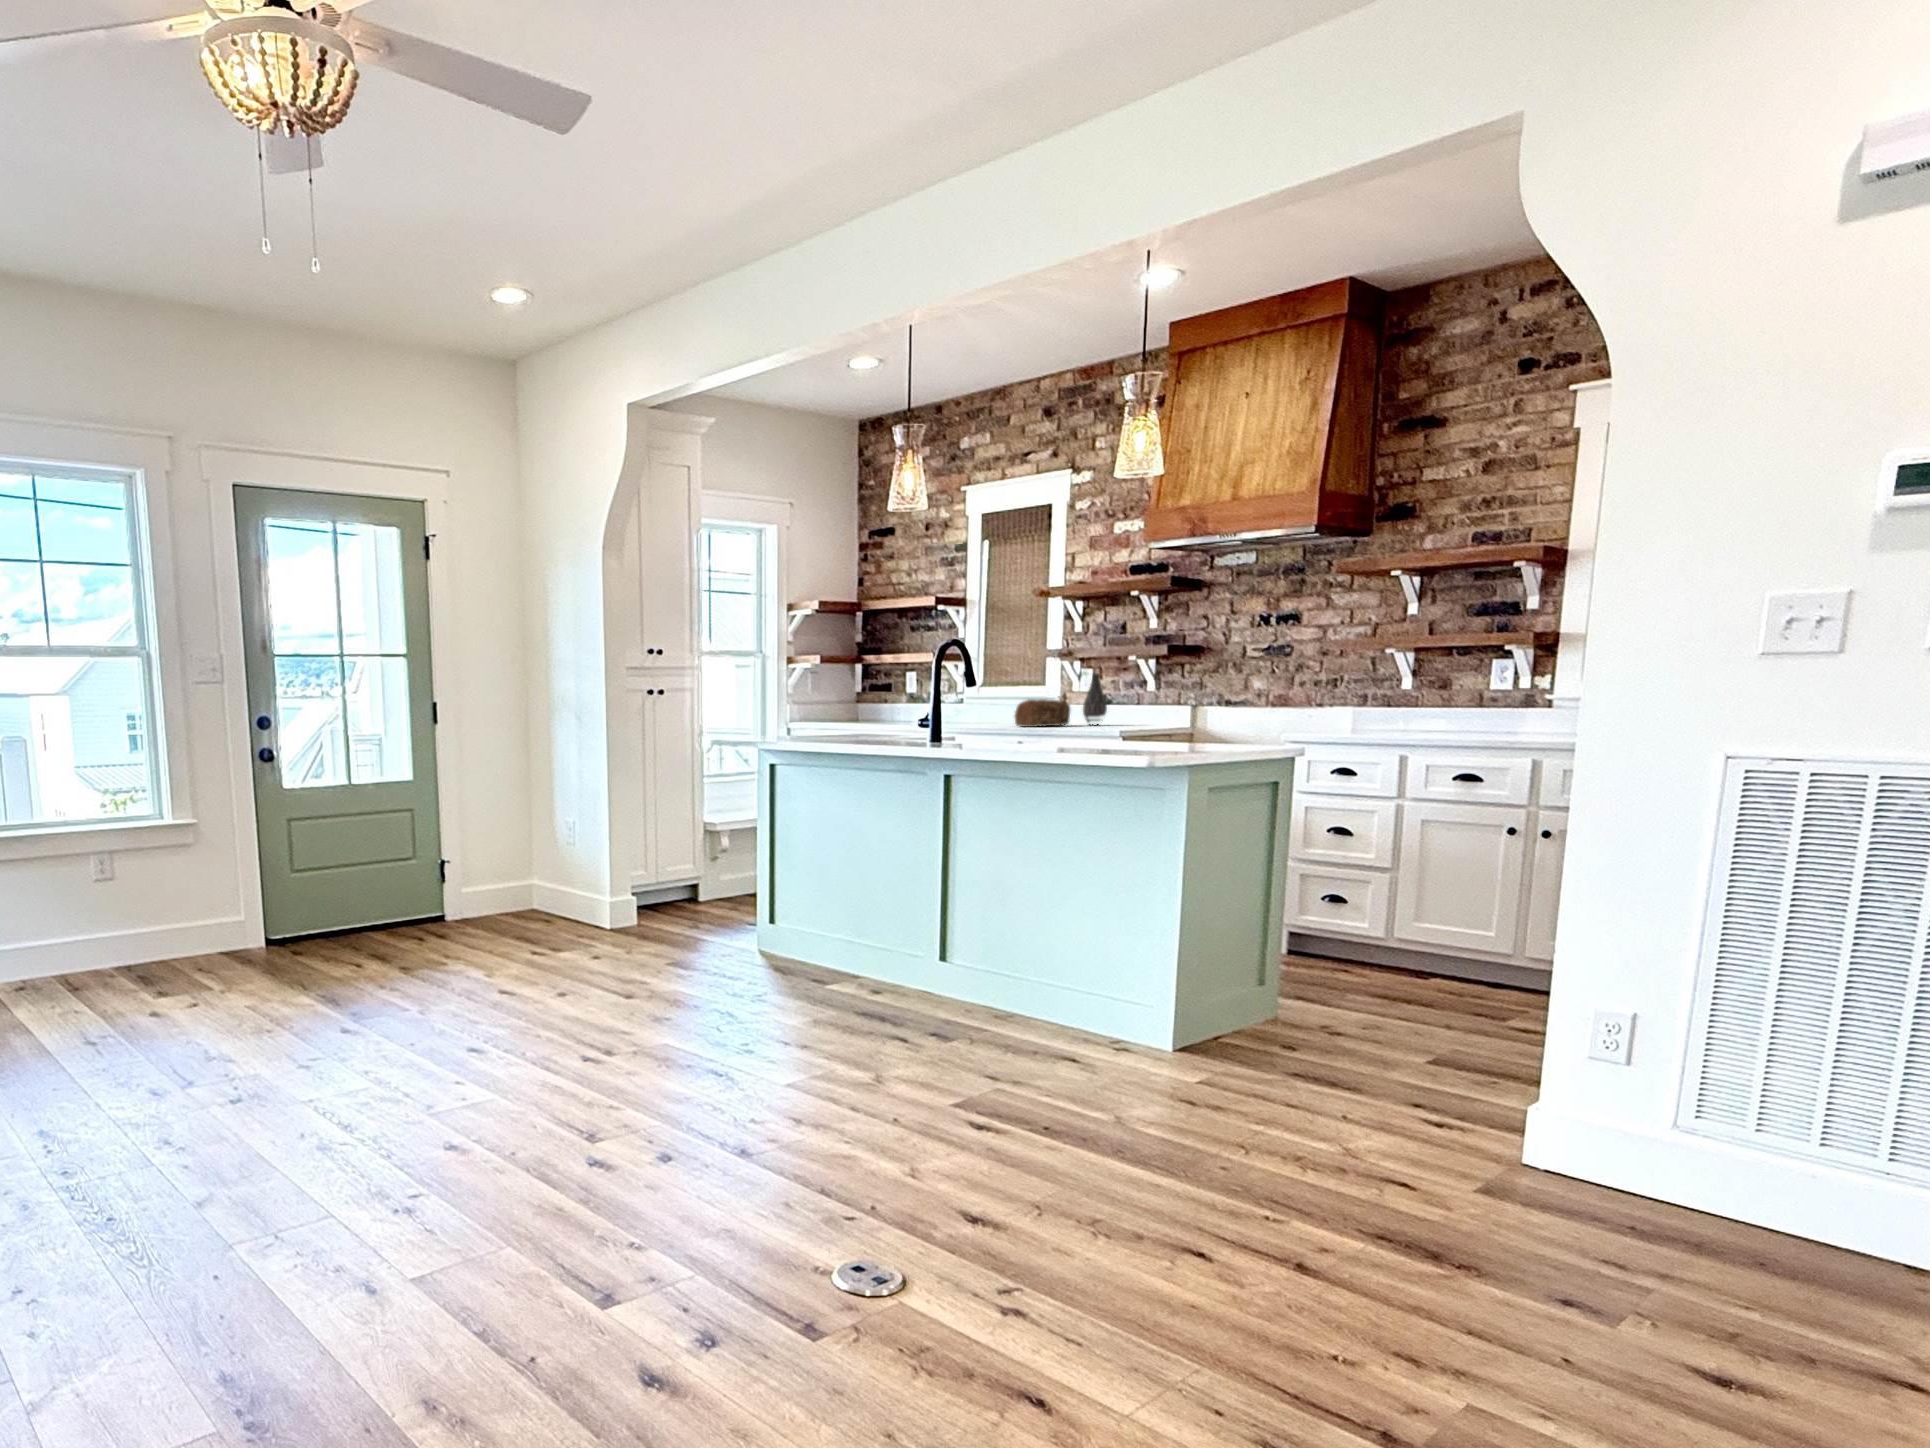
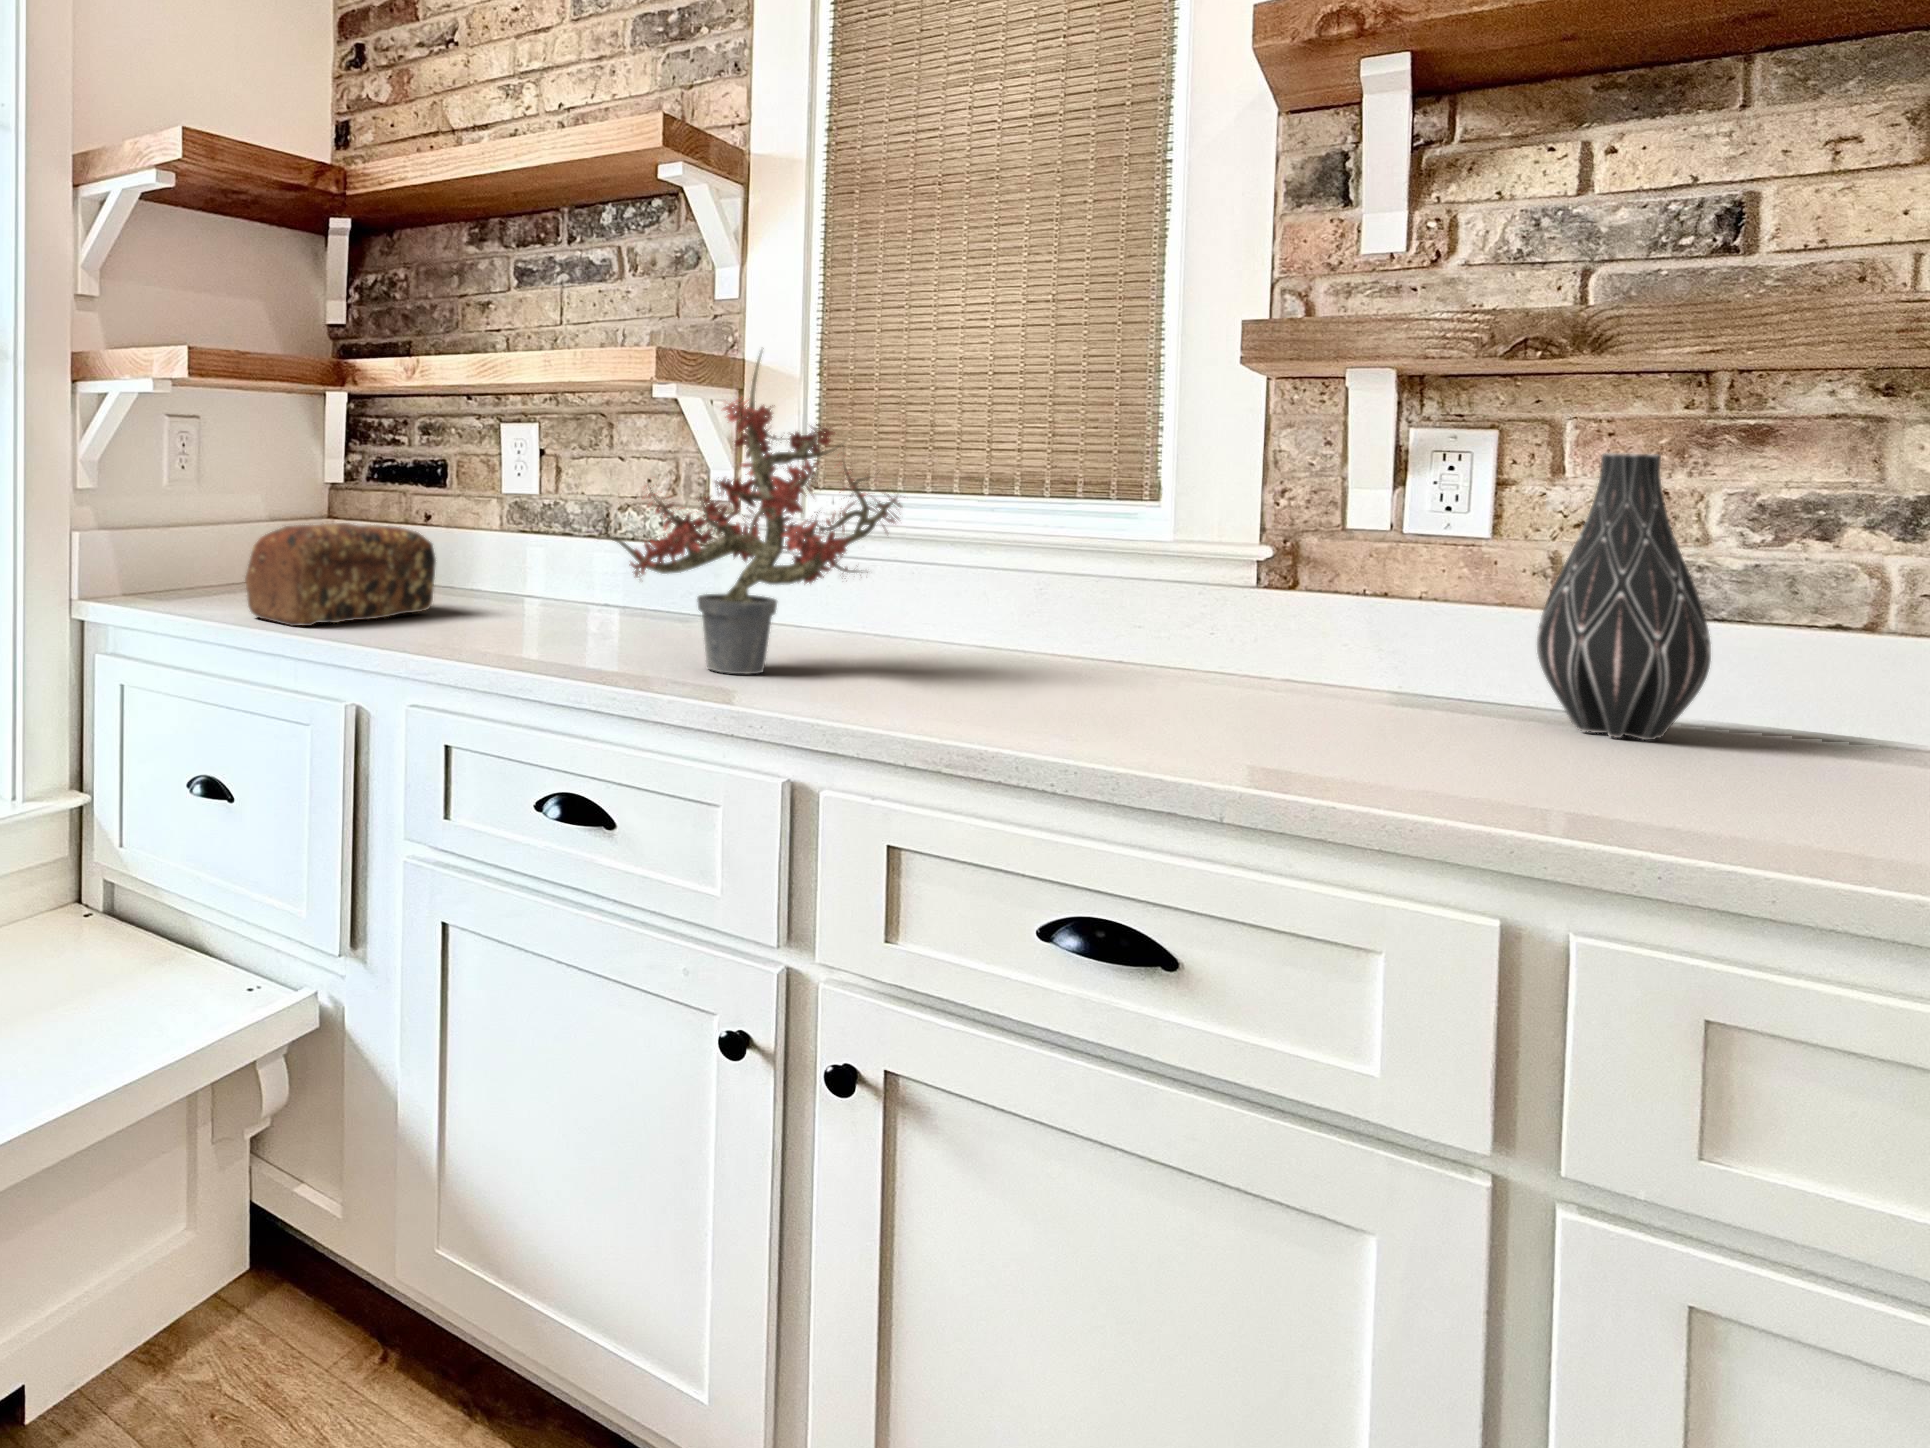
potted plant: none [912,656,980,725] -> present [599,354,901,674]
bread loaf: present [1015,699,1070,727] -> present [245,523,436,626]

